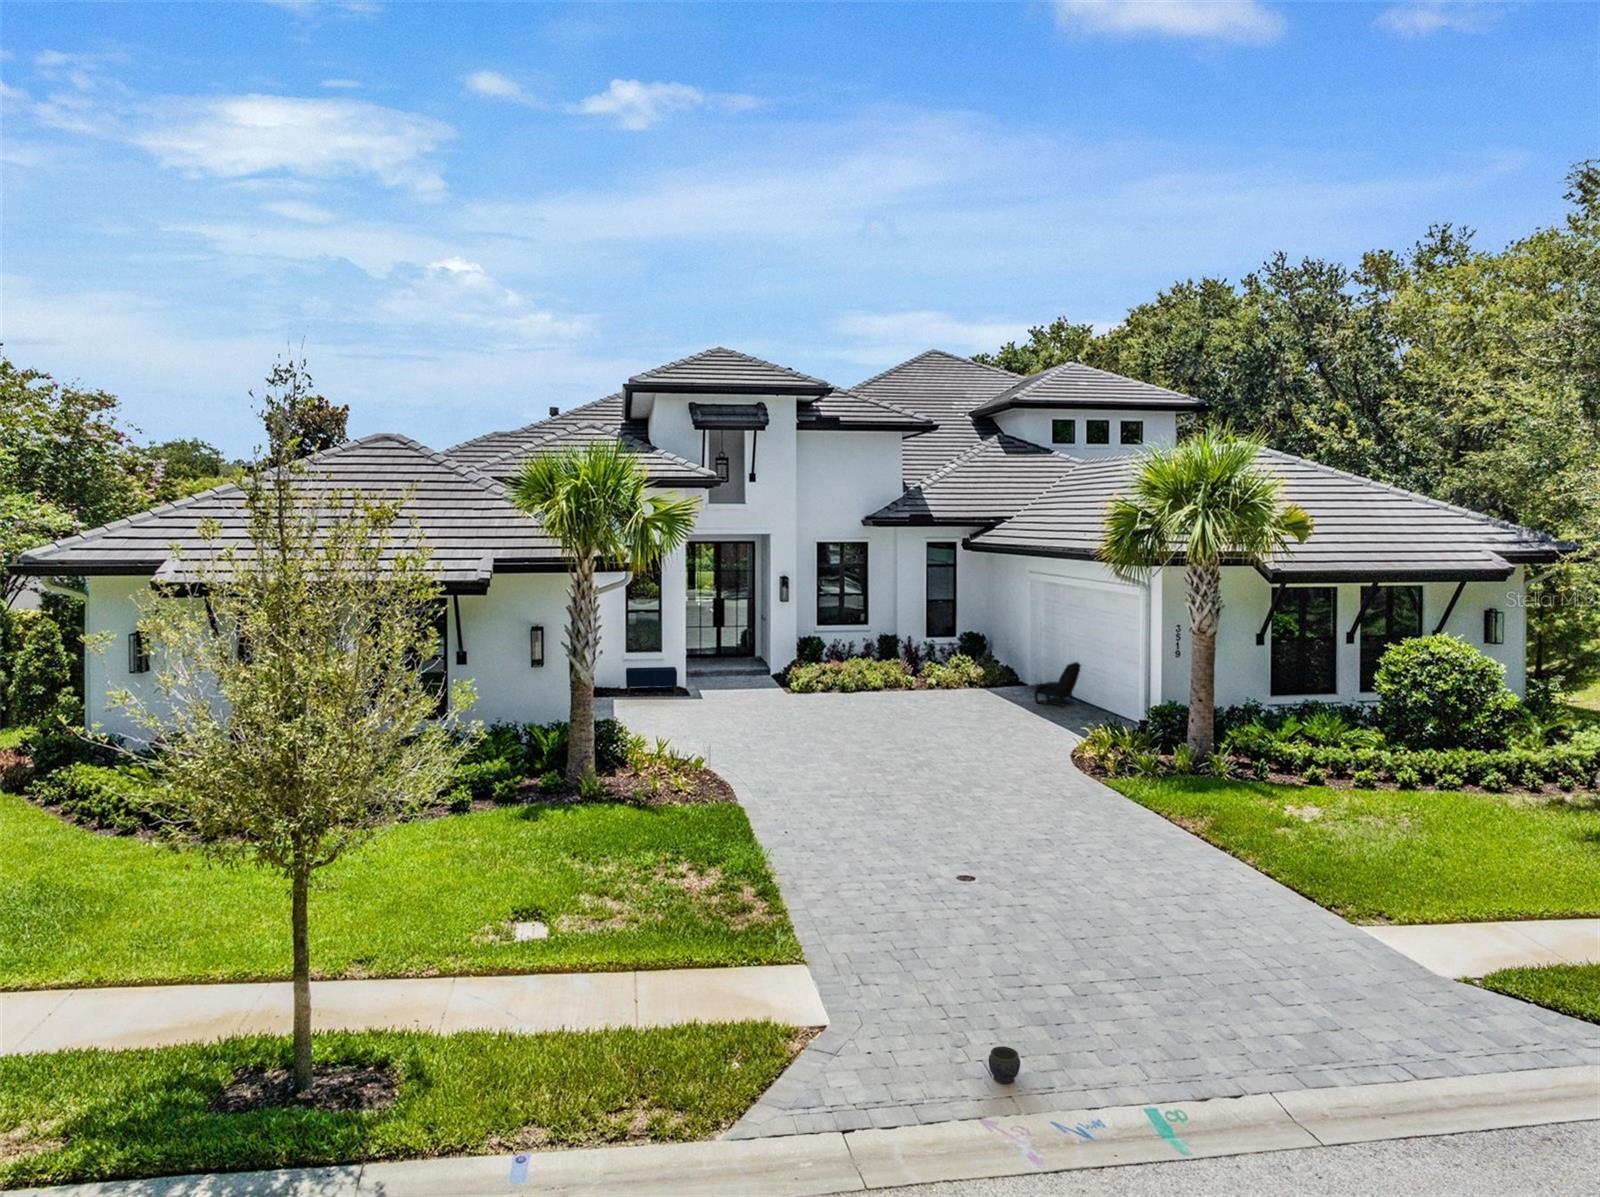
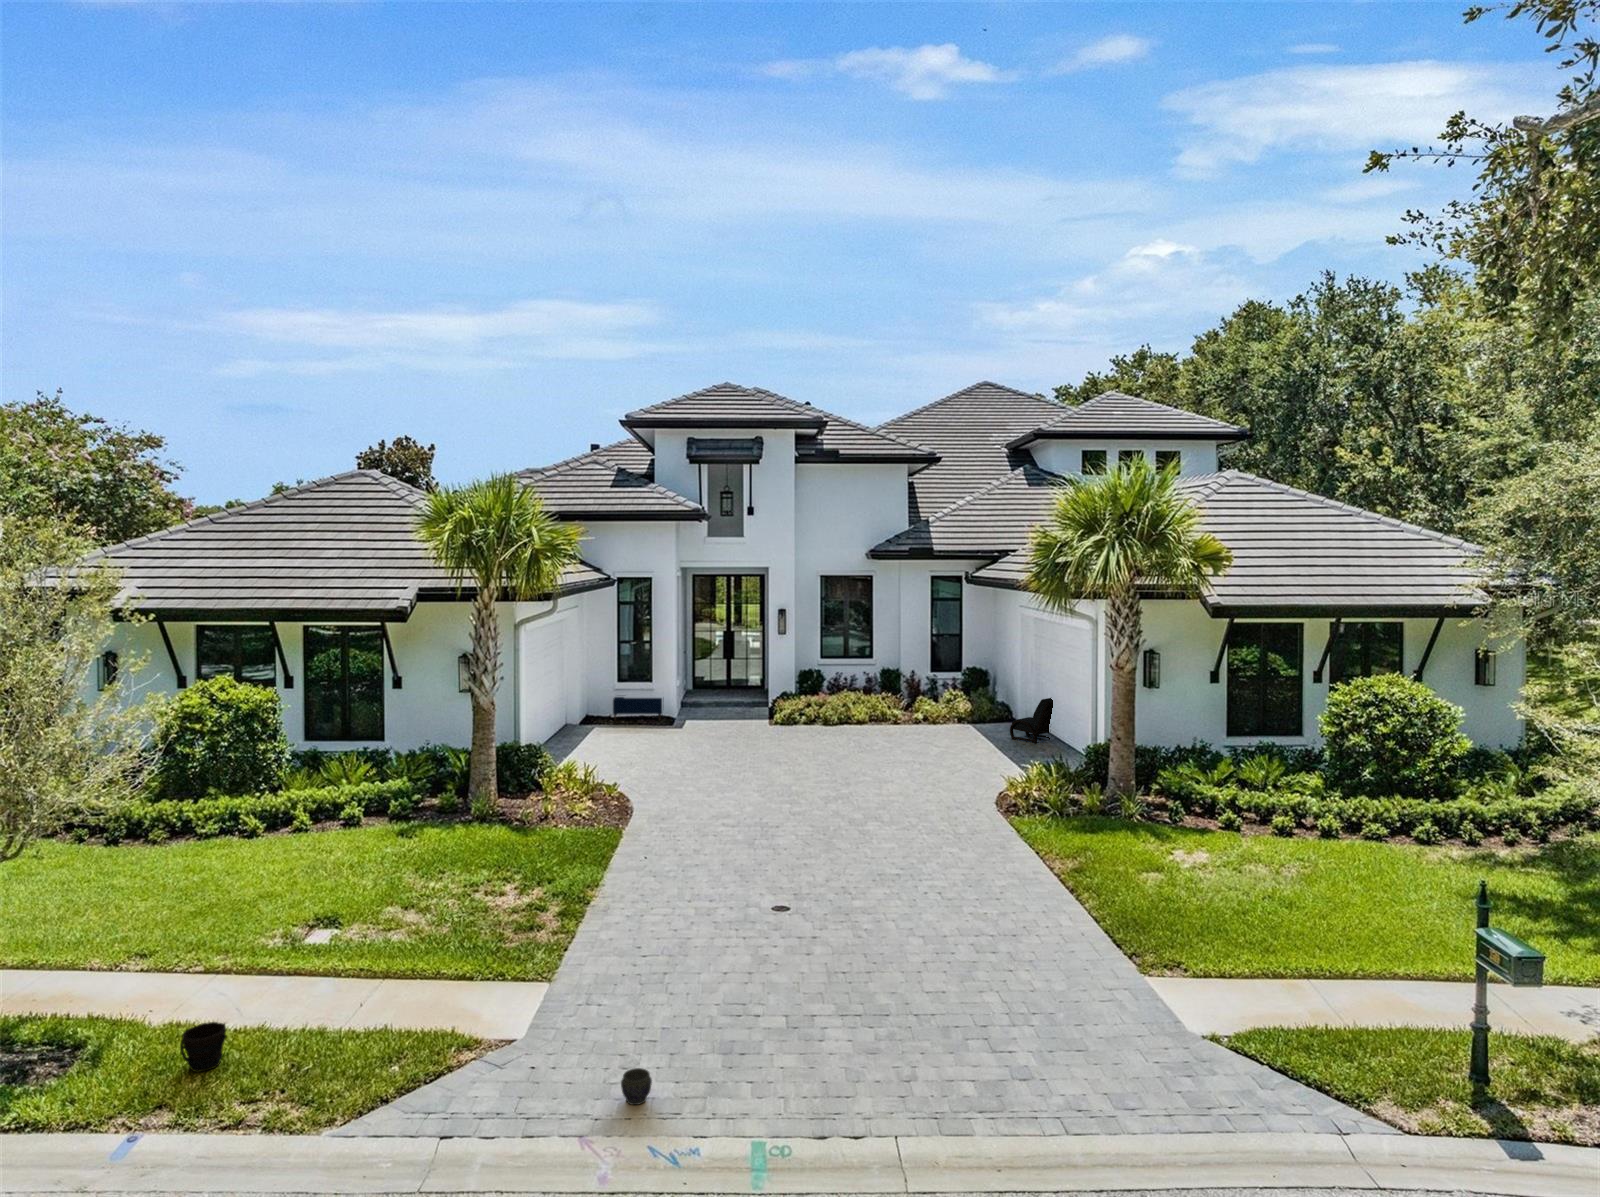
bucket: none [507,1029,556,1085] -> present [180,1022,227,1072]

